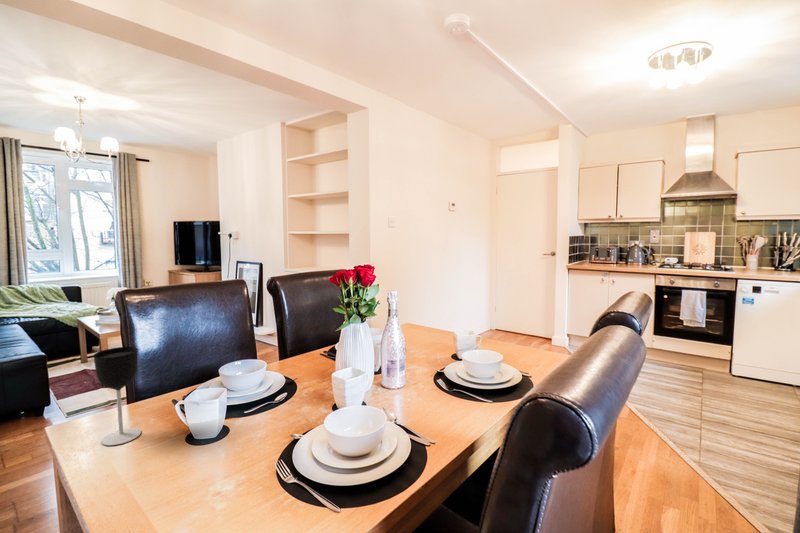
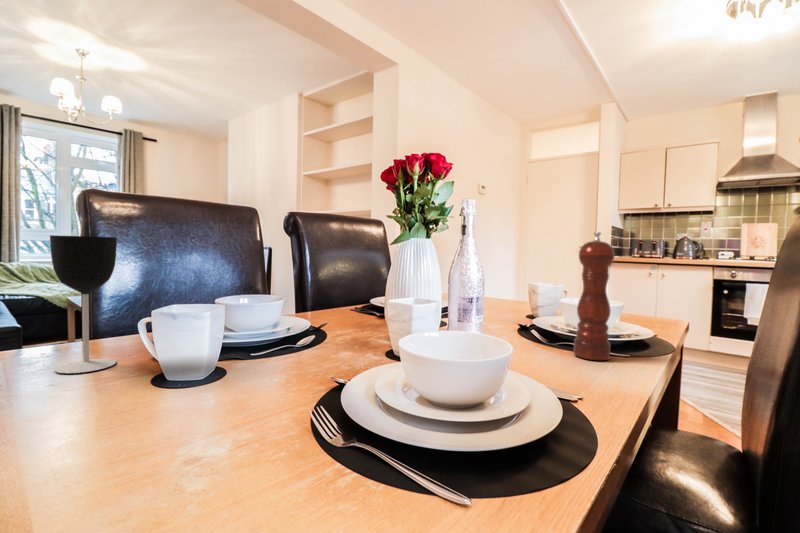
pepper mill: none [462,323,486,413] -> present [574,232,615,360]

